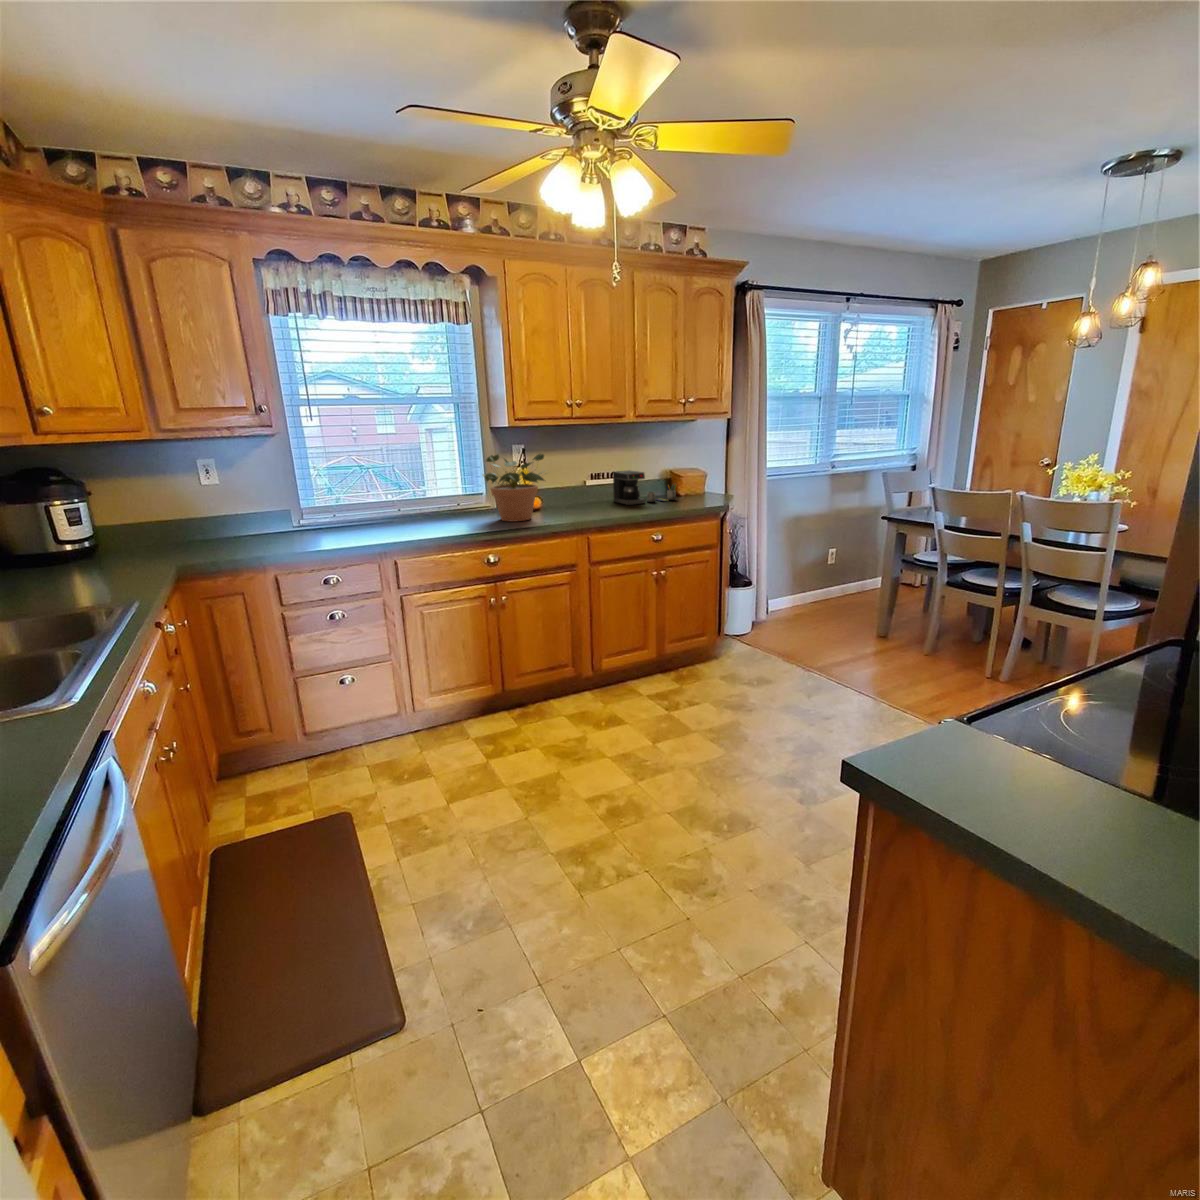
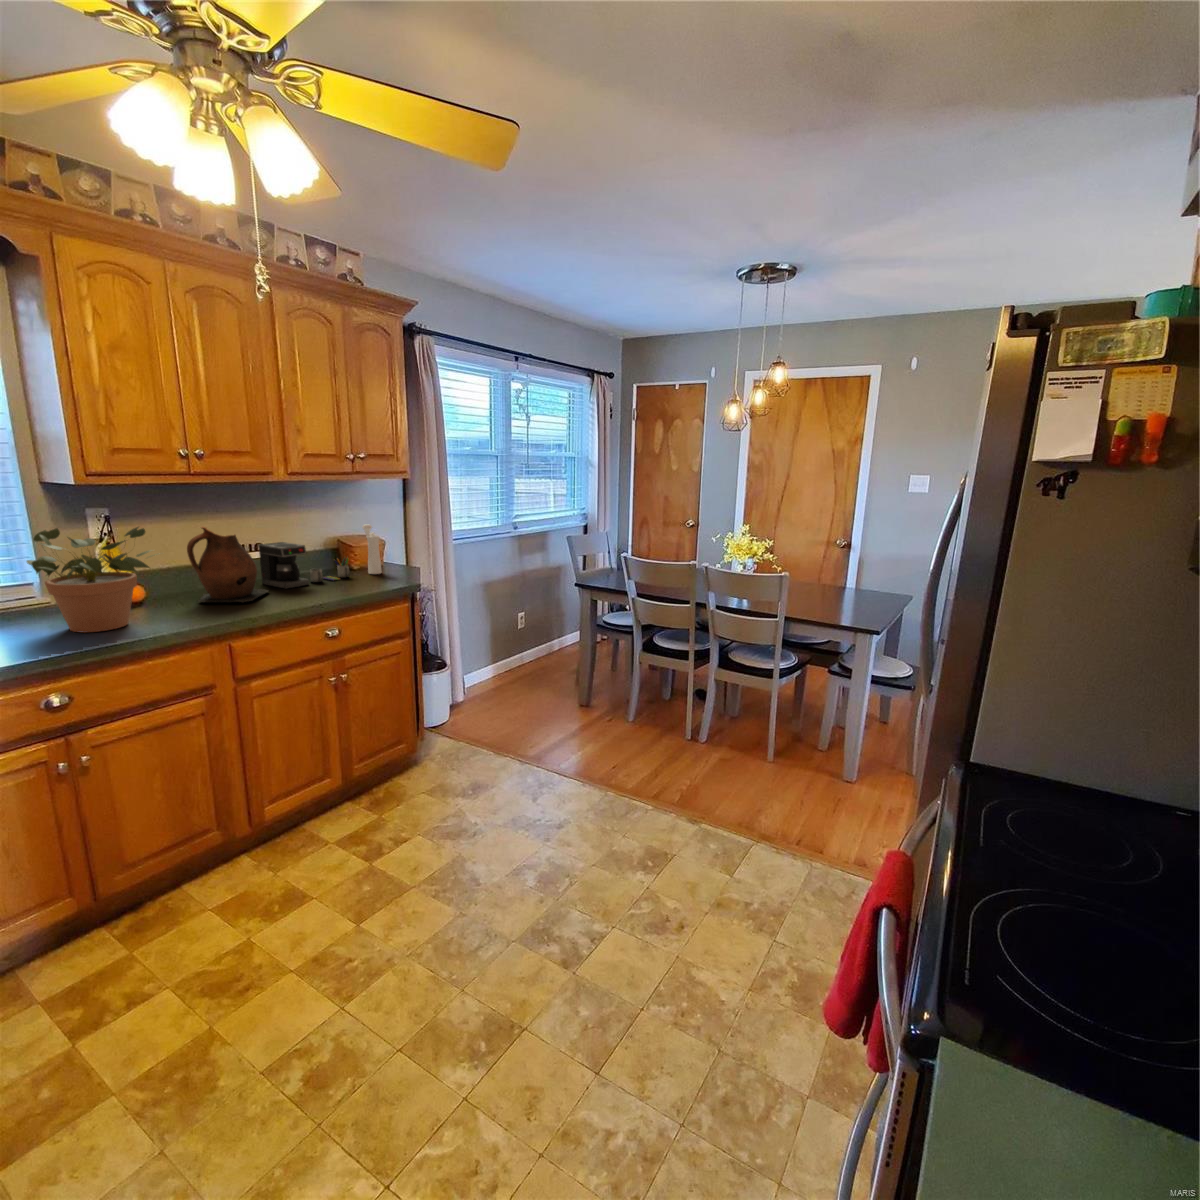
ceramic pitcher: none [567,456,618,512] -> present [187,526,268,603]
pepper mill: none [689,458,702,499] -> present [363,525,381,574]

